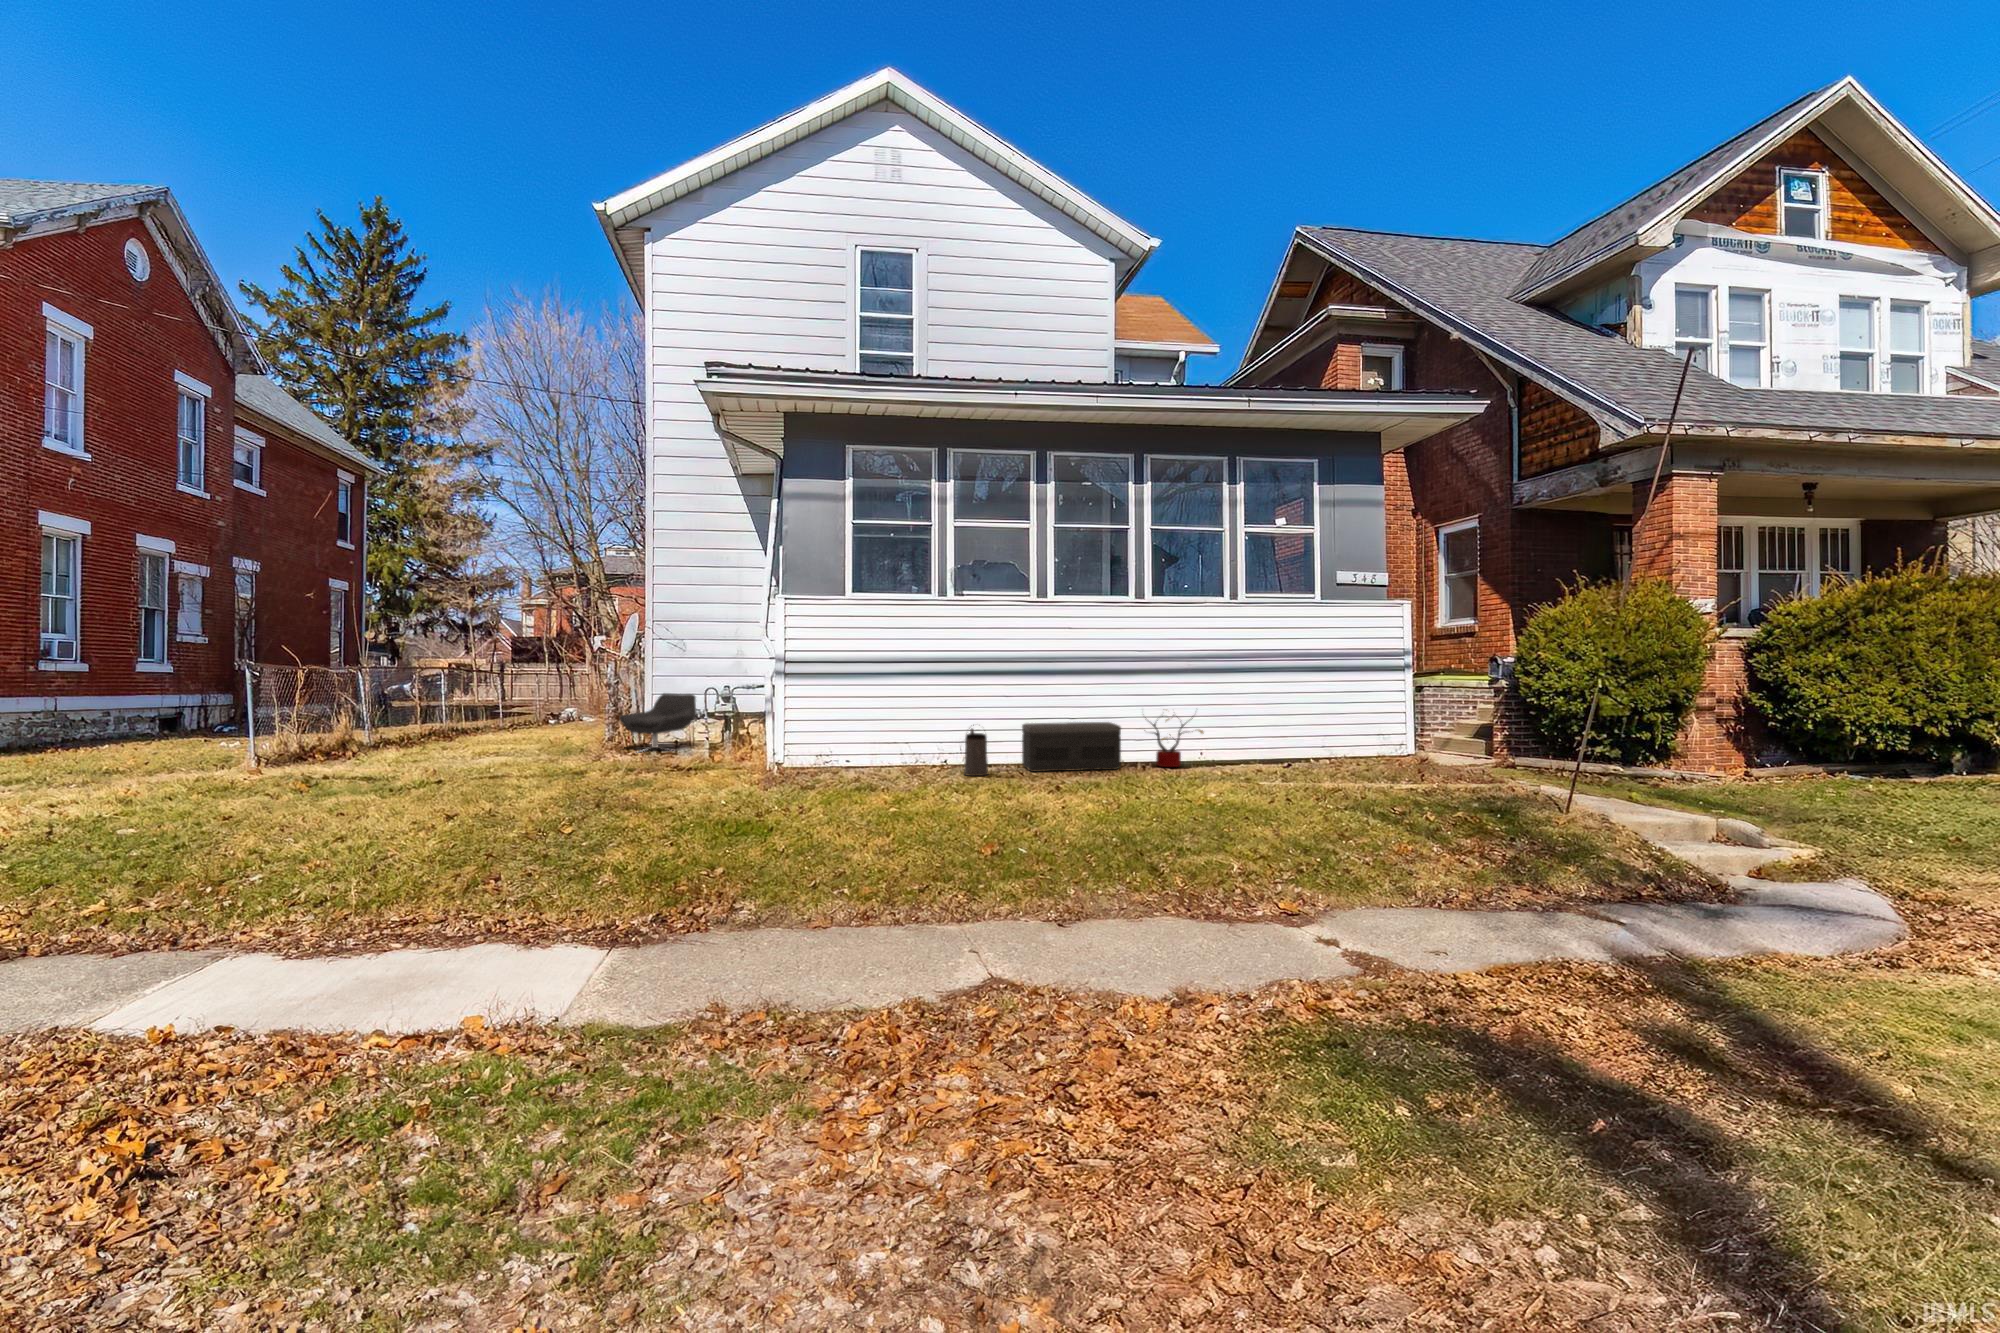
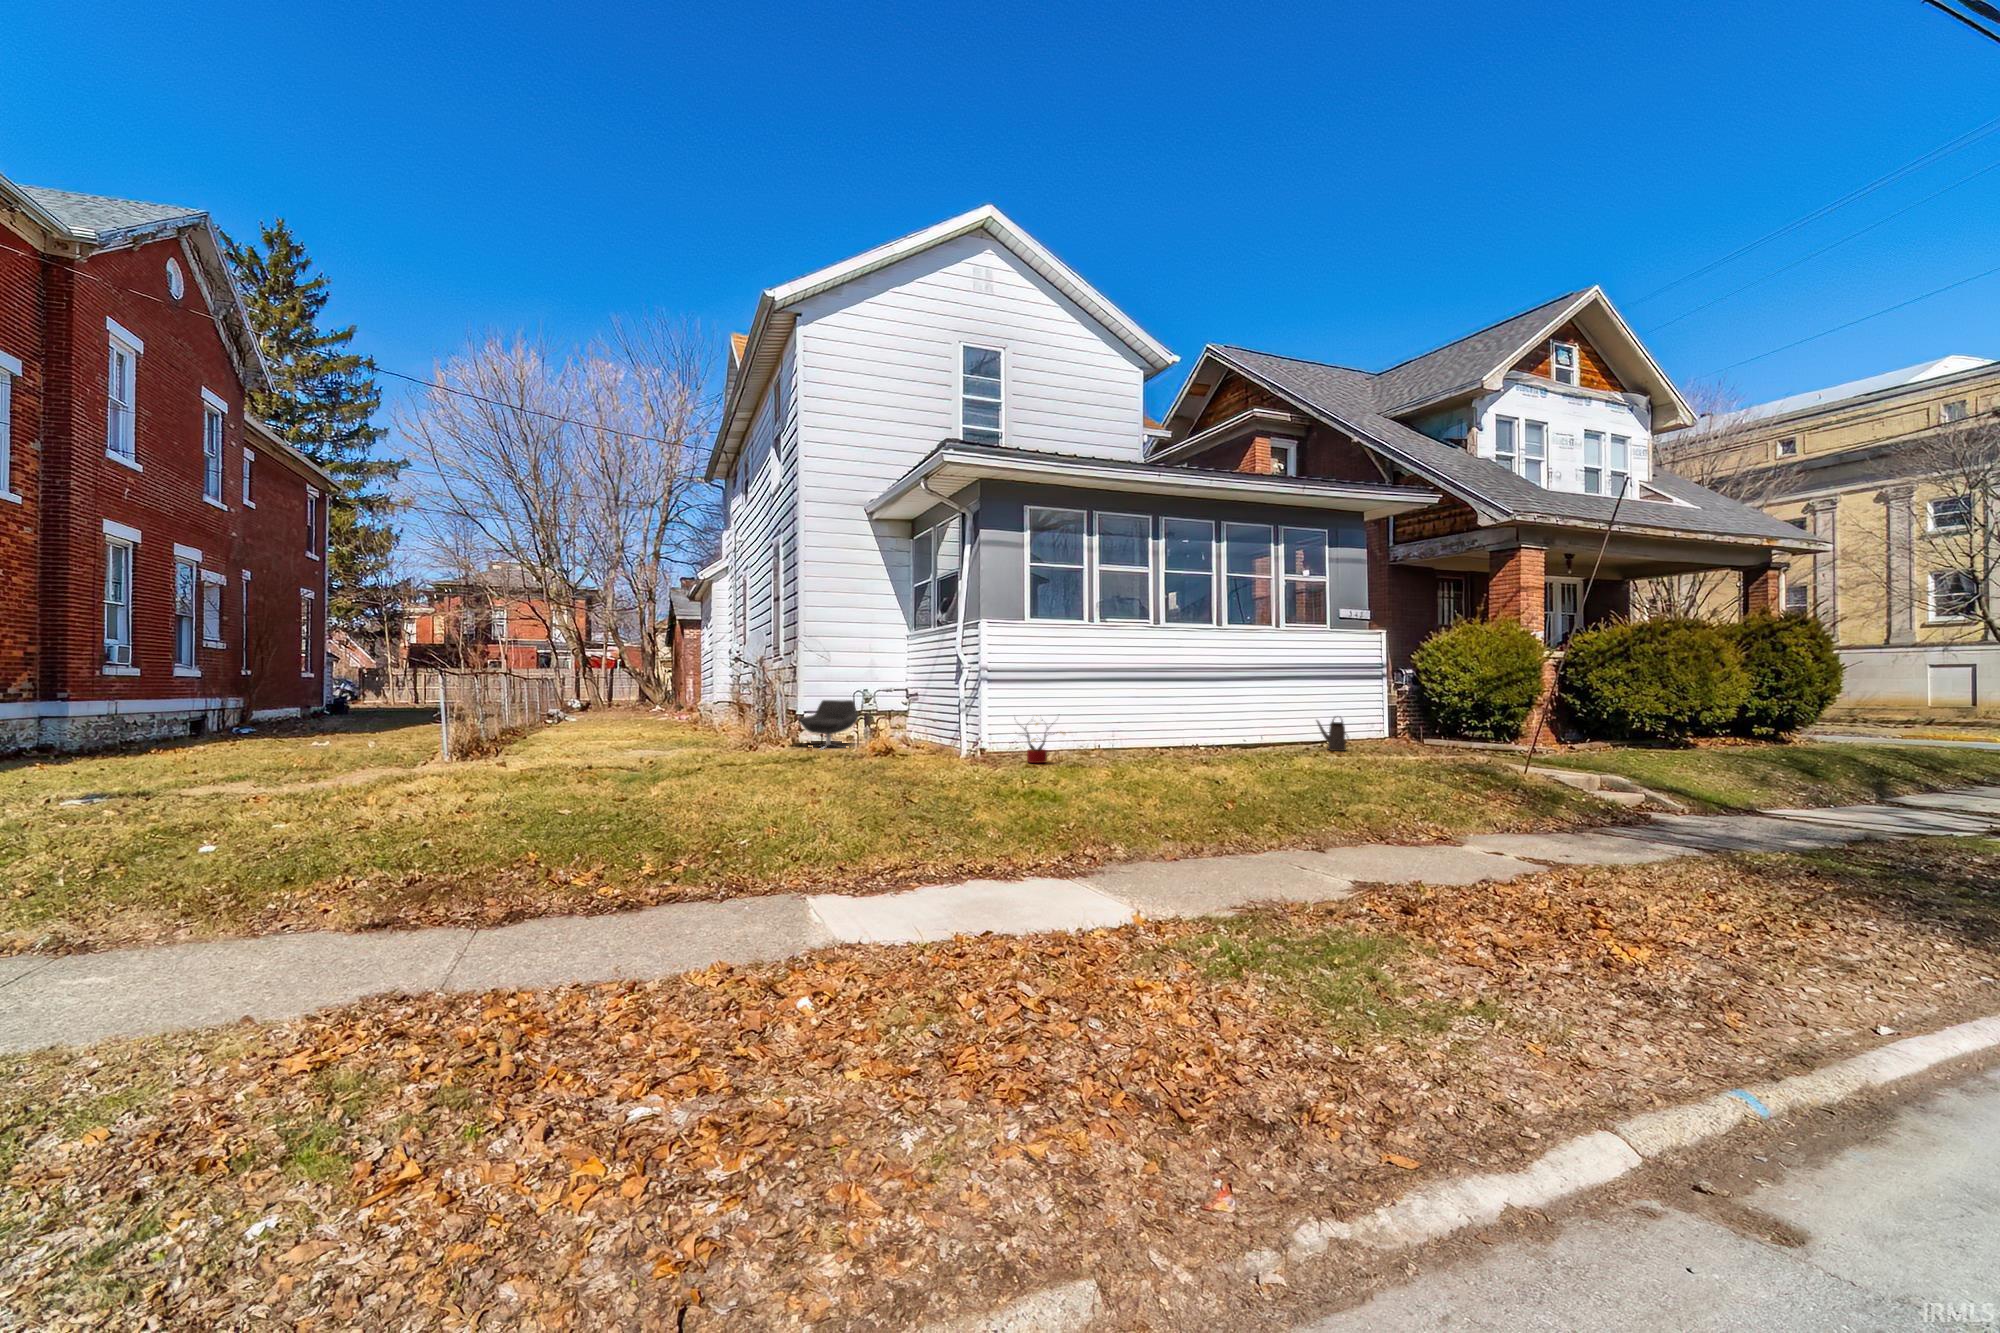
decorative plant: present [1145,715,1203,767] -> present [1024,723,1061,763]
storage bench: present [1022,722,1121,772] -> none [1151,720,1226,758]
watering can: present [964,725,989,776] -> present [1317,718,1347,751]

